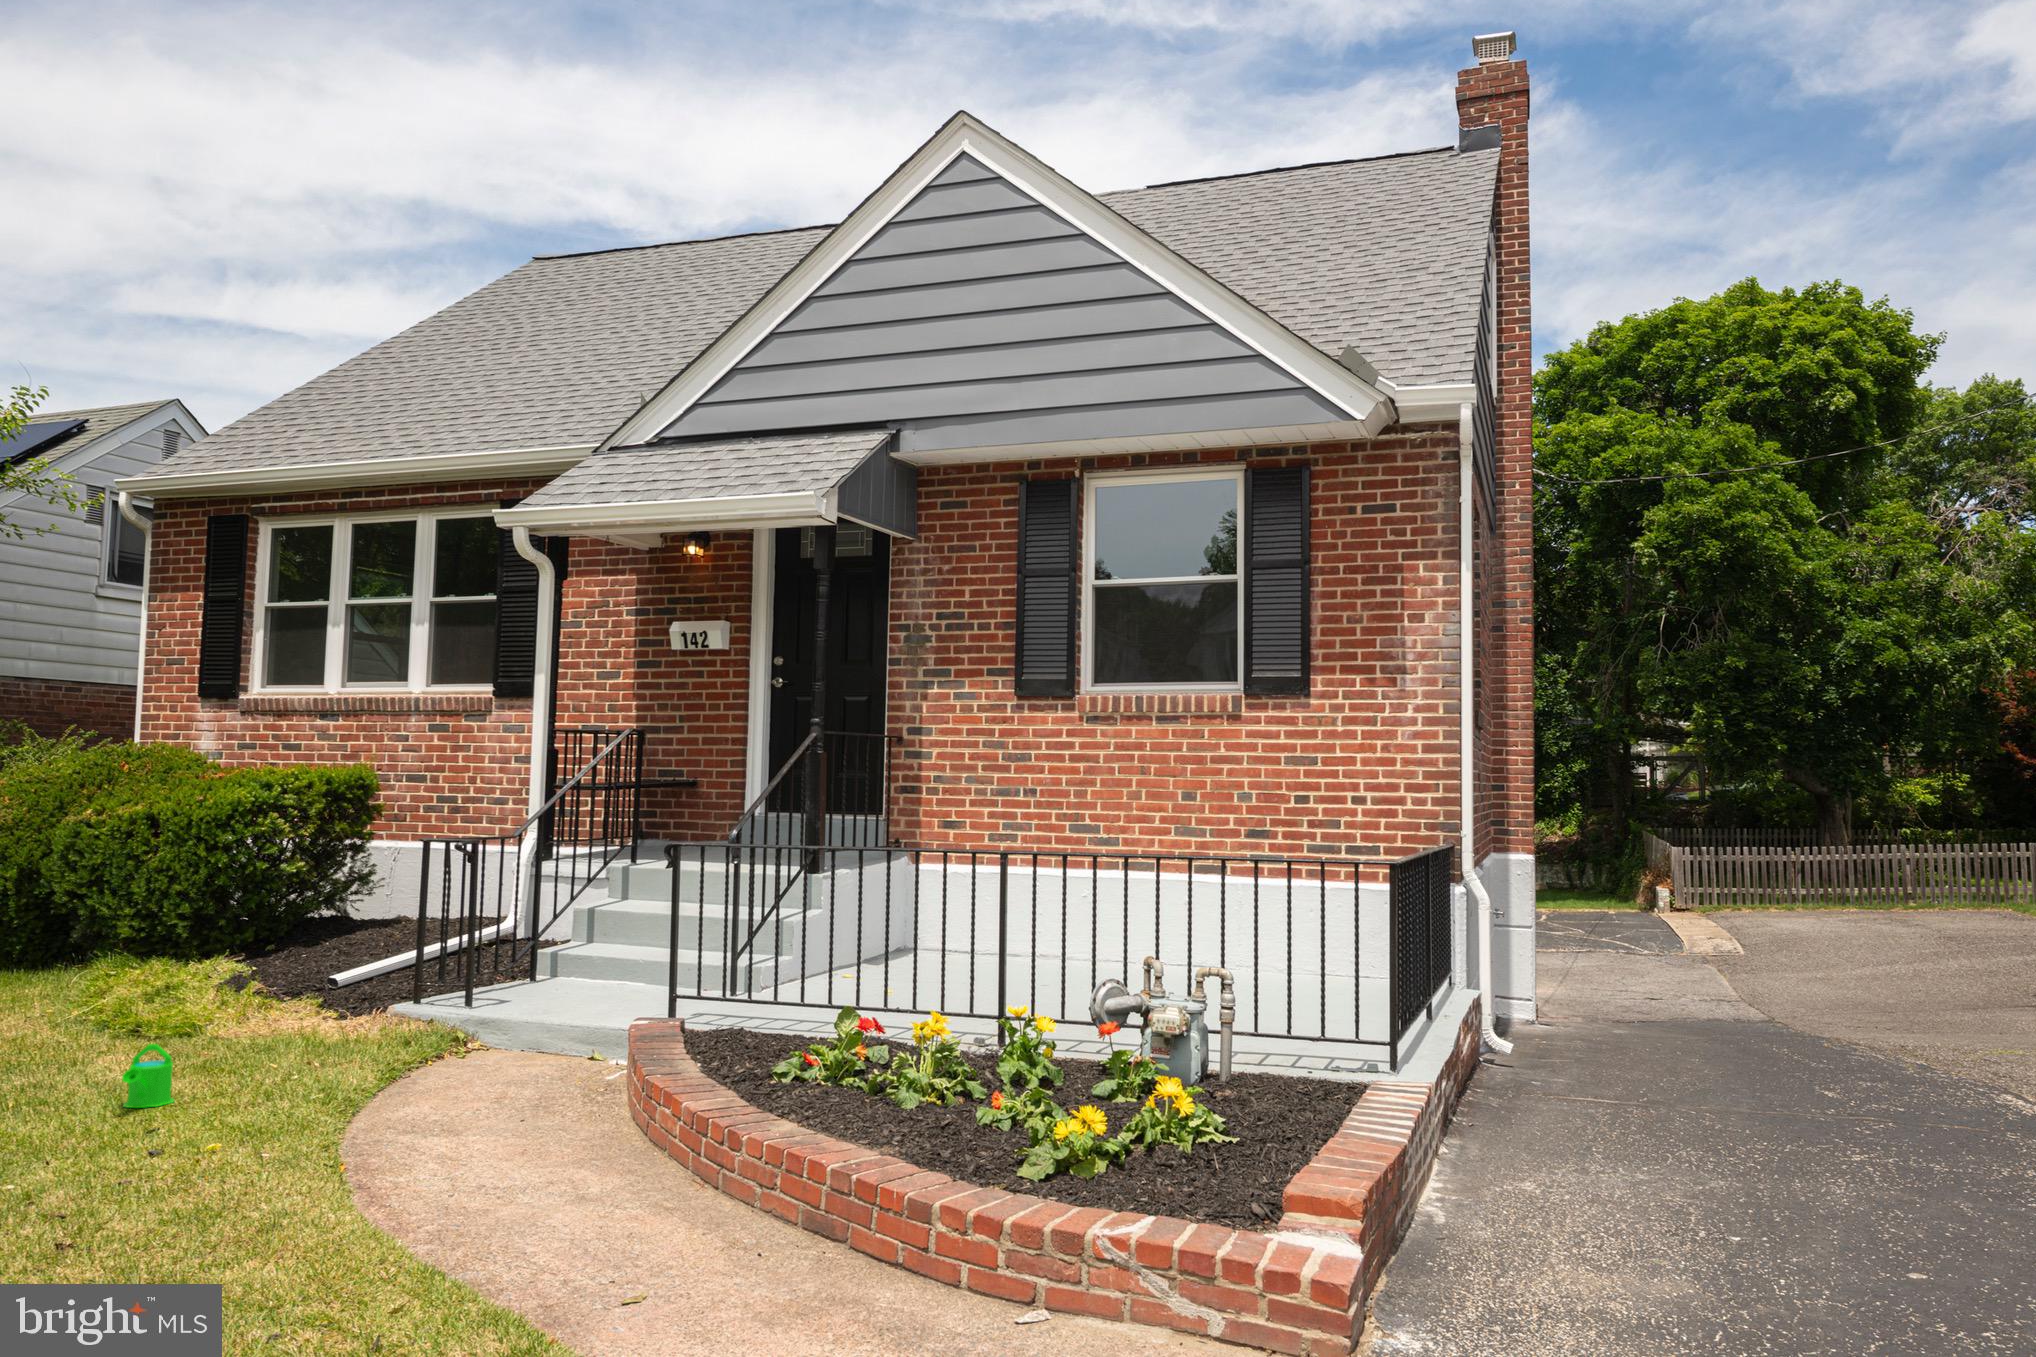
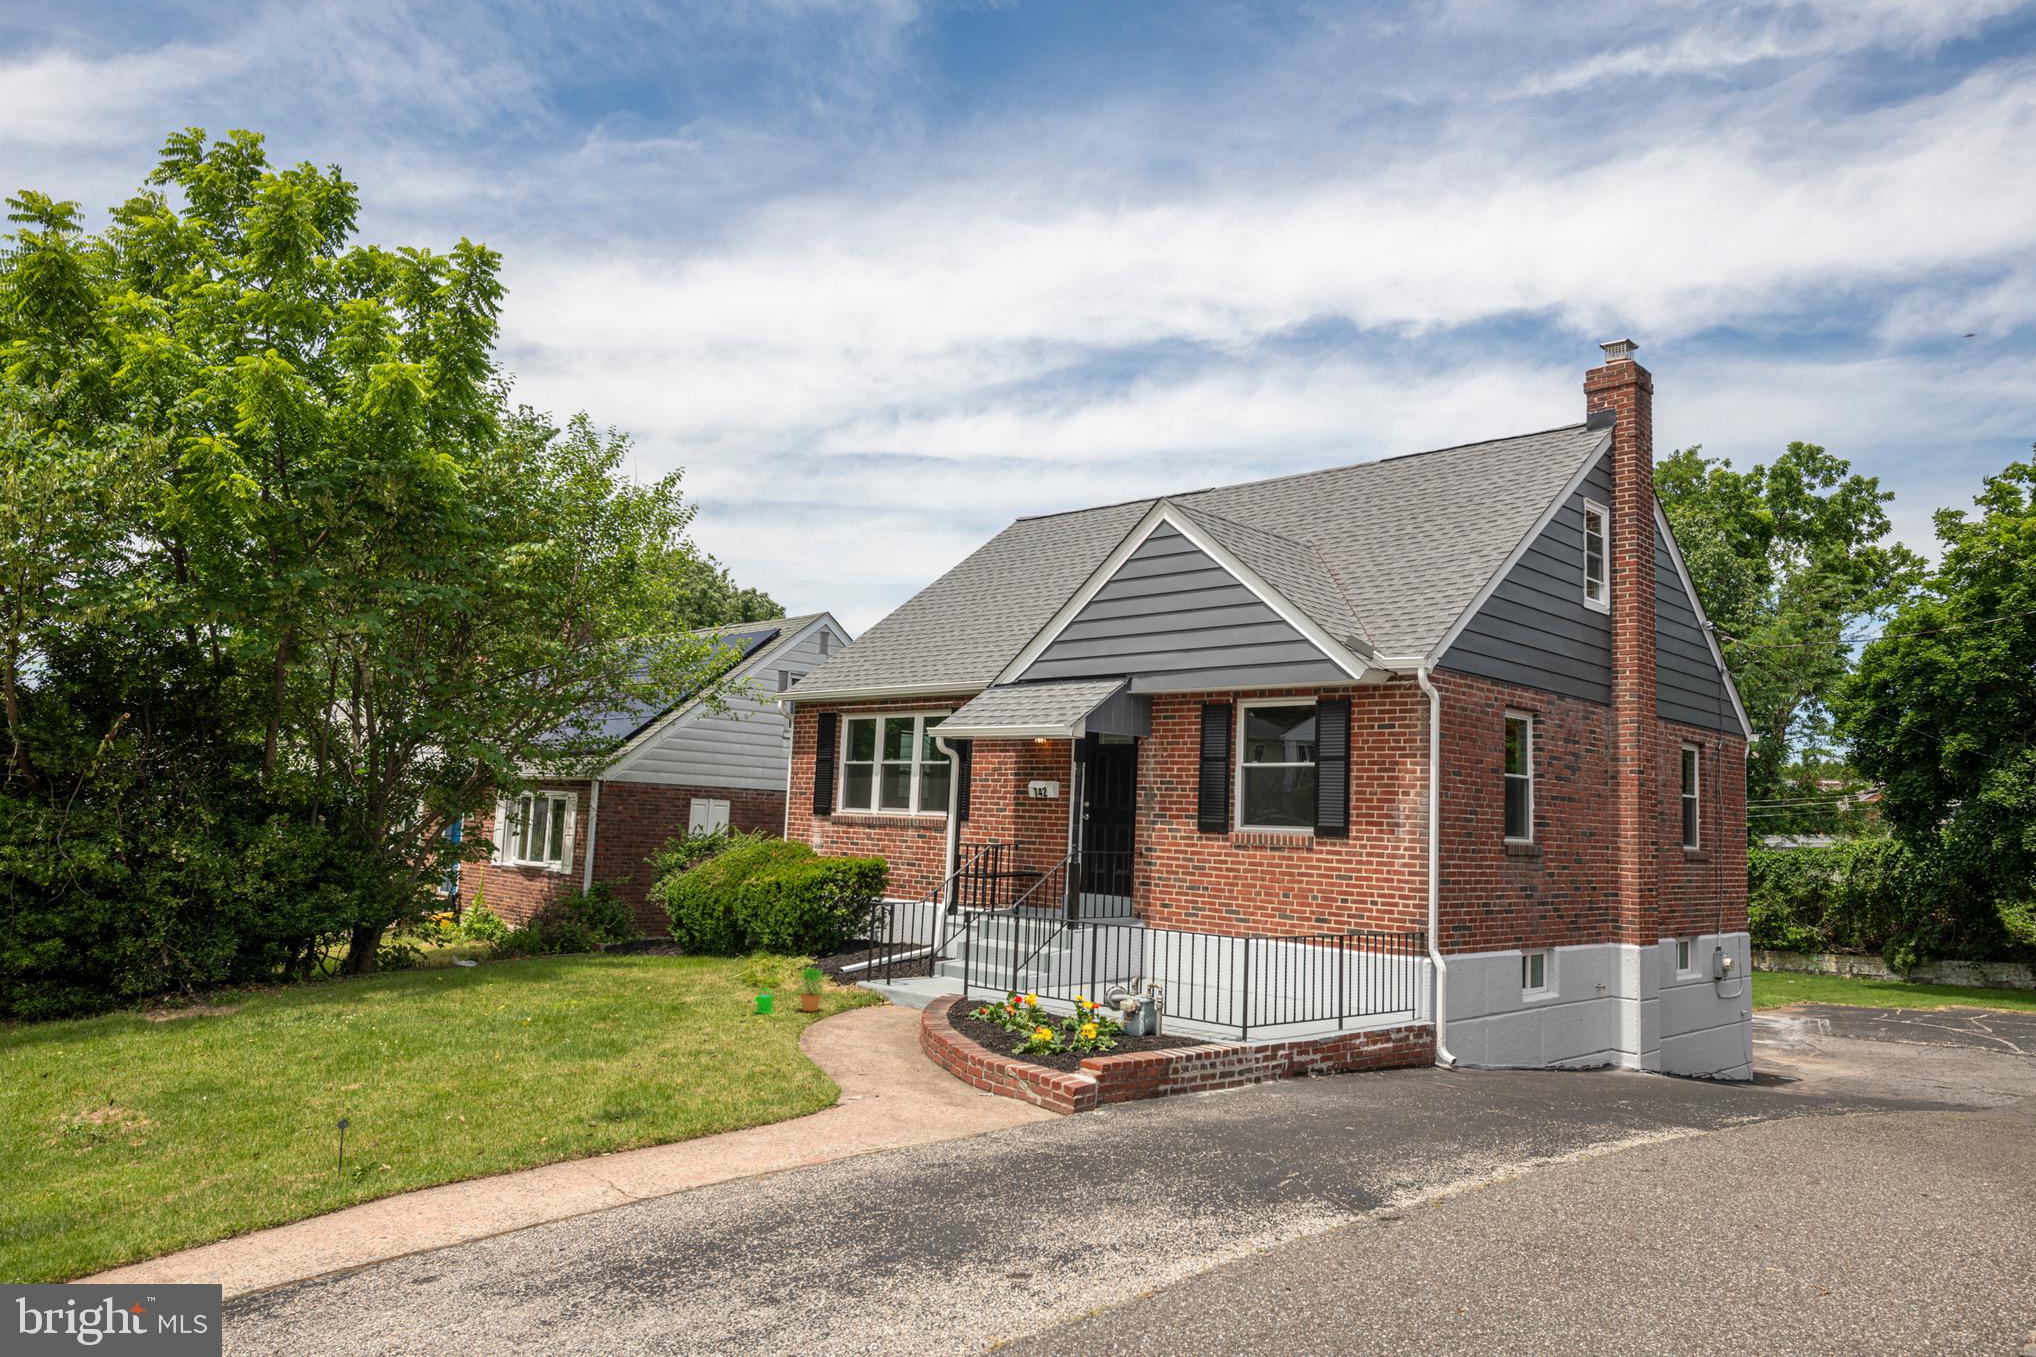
potted plant: none [231,983,313,1087] -> present [797,968,825,1011]

